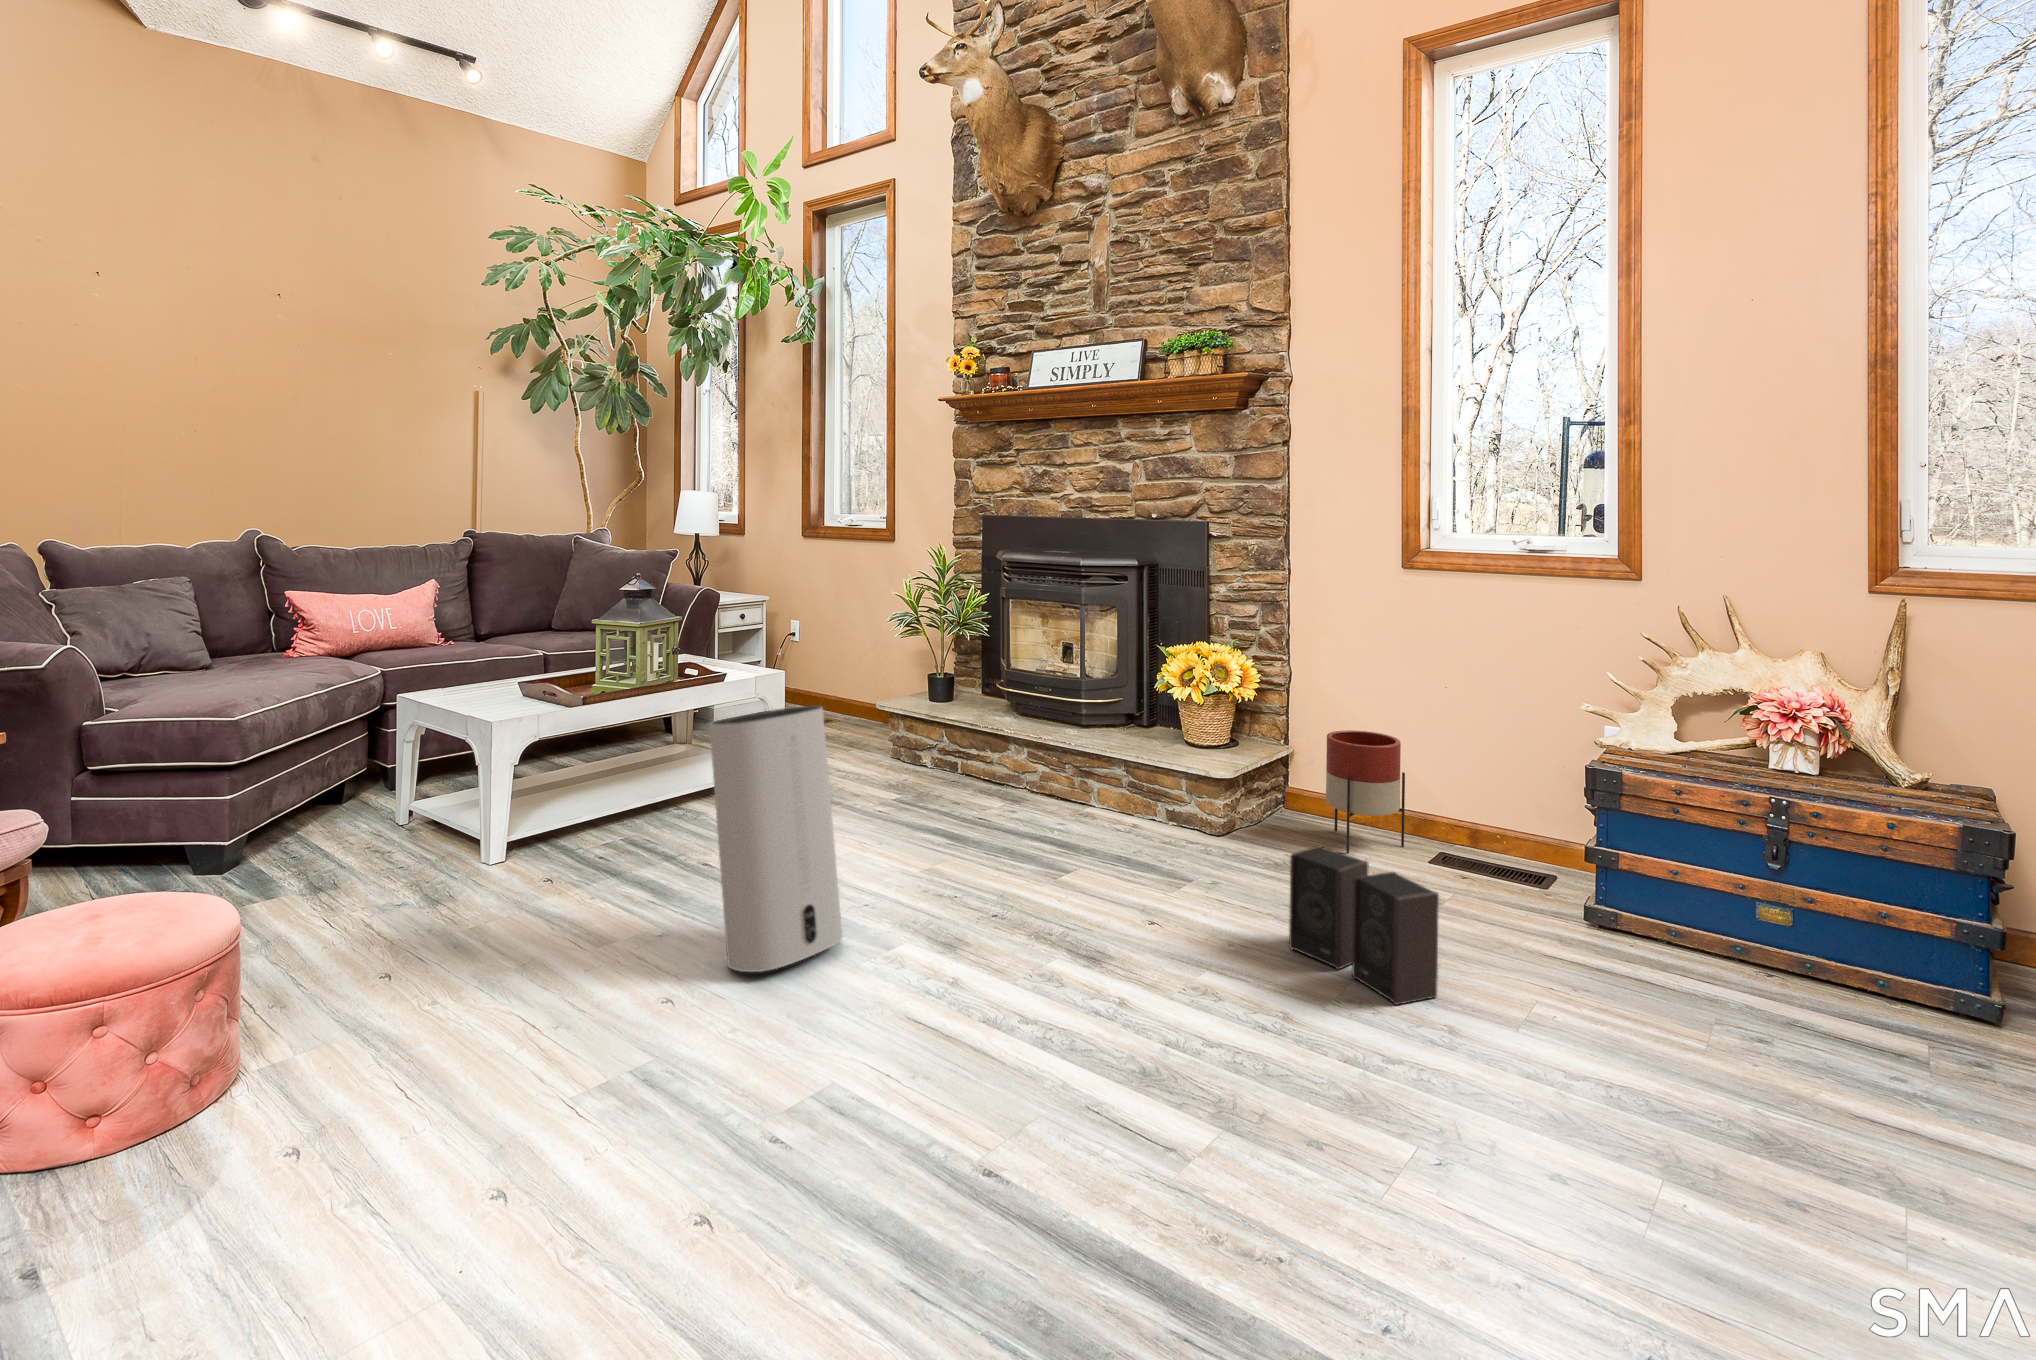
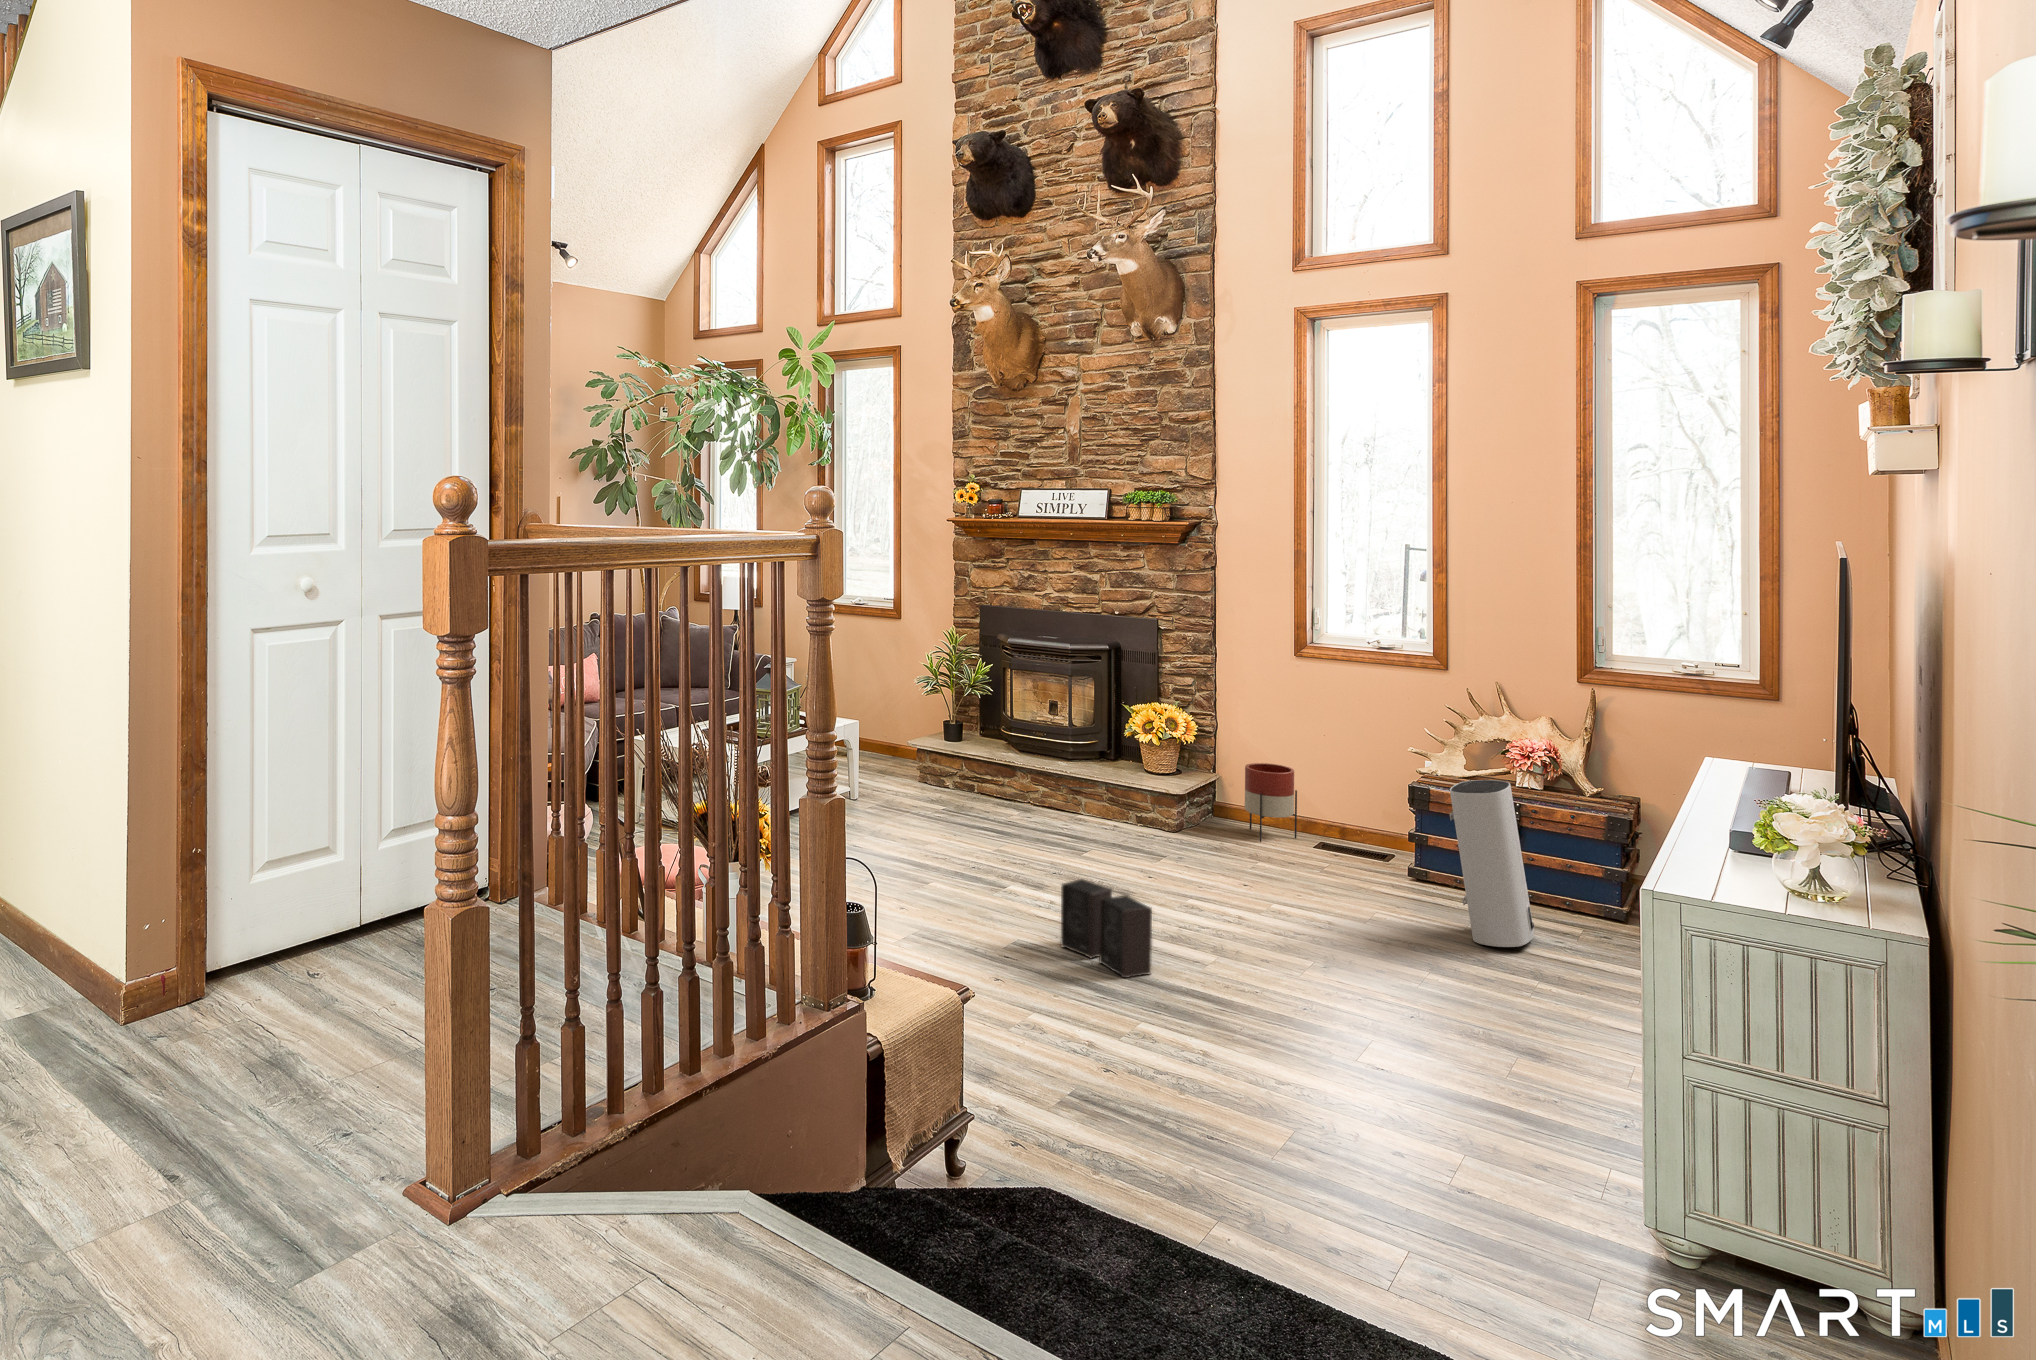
air purifier: present [709,706,843,972] -> present [1449,780,1534,947]
speaker: present [1289,846,1439,1005] -> present [1061,879,1152,978]

